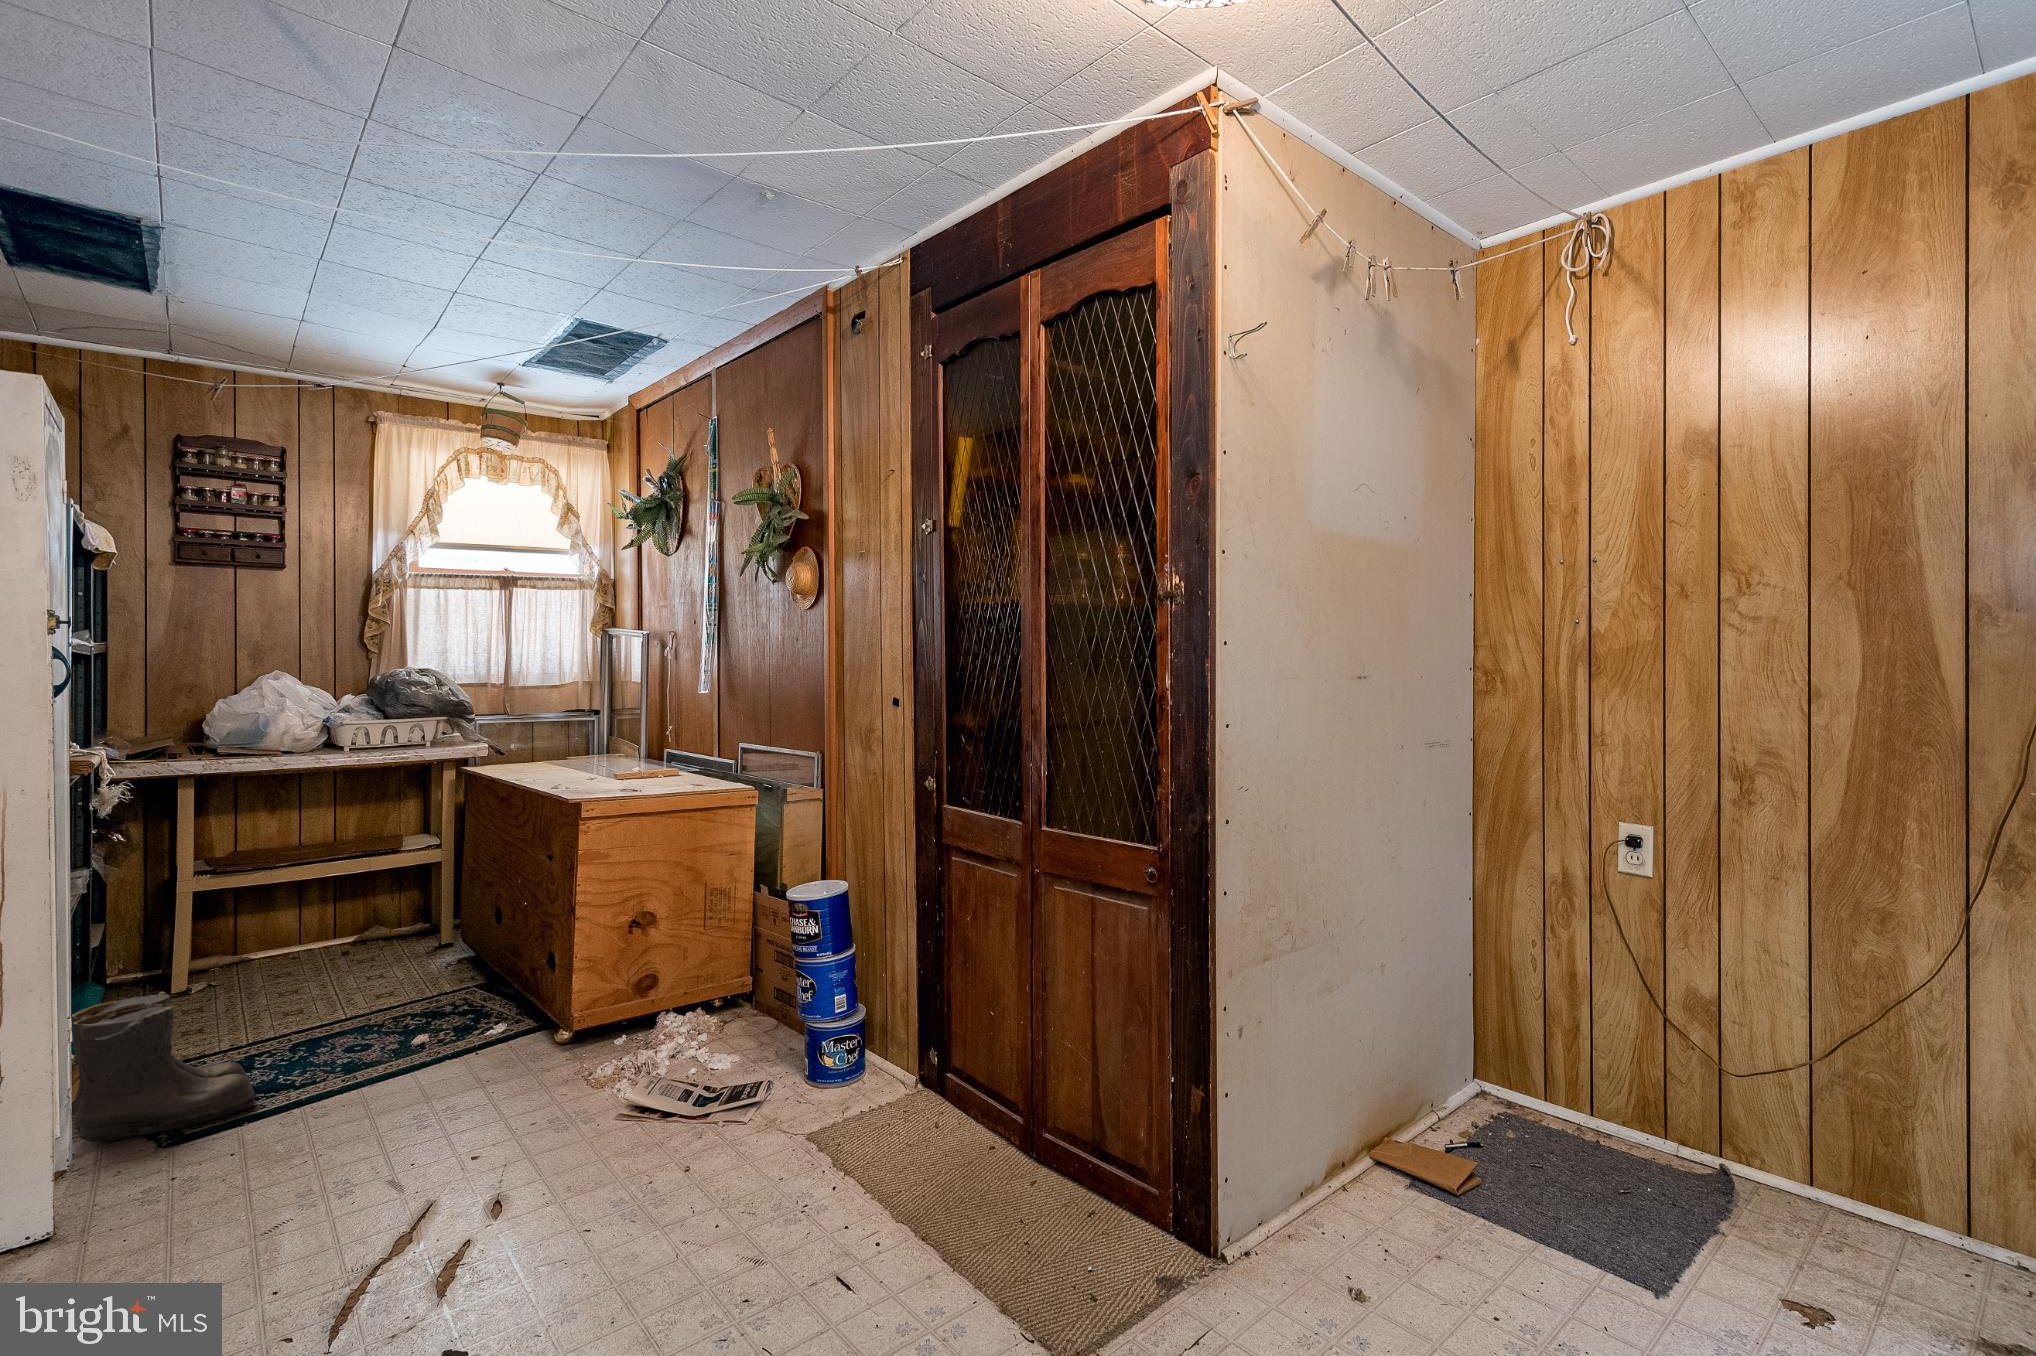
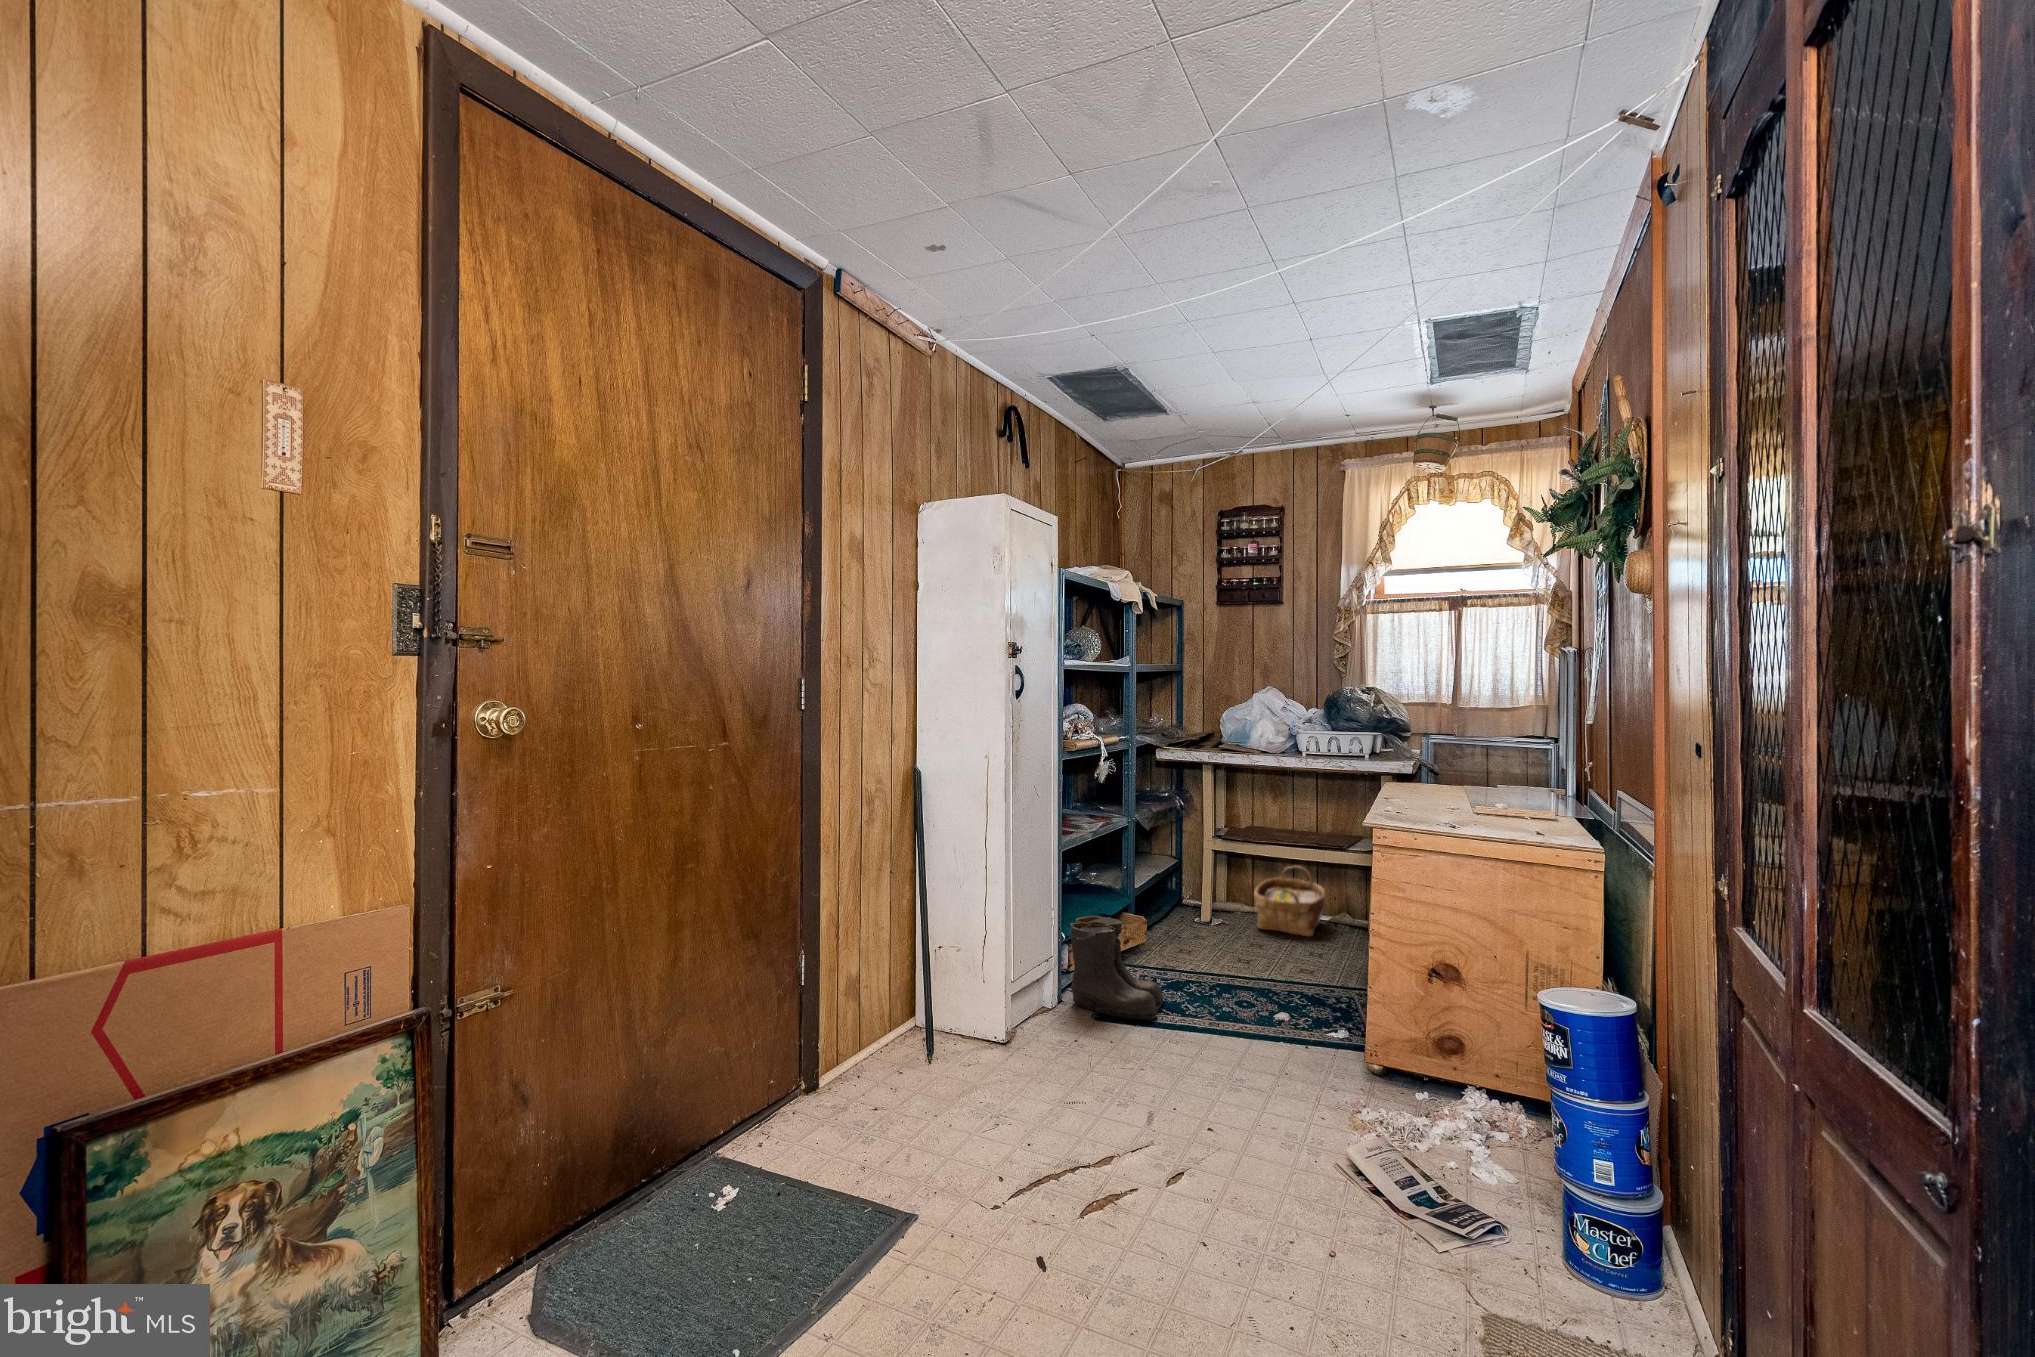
woven basket: none [264,886,367,975] -> present [1254,866,1326,936]

